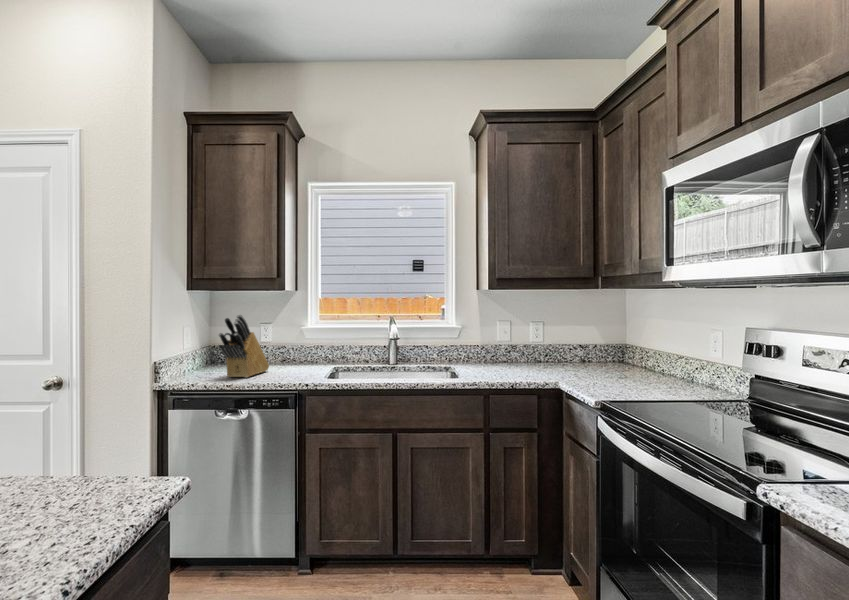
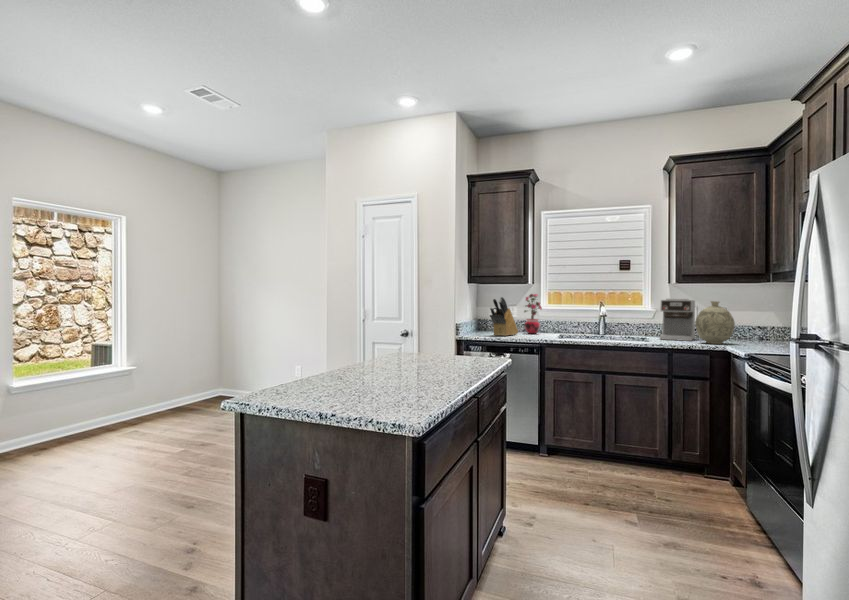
potted plant: none [274,304,308,368] -> present [524,294,542,334]
coffee maker: none [470,312,510,372] -> present [660,299,695,341]
decorative vase: none [516,318,563,377] -> present [695,301,735,344]

